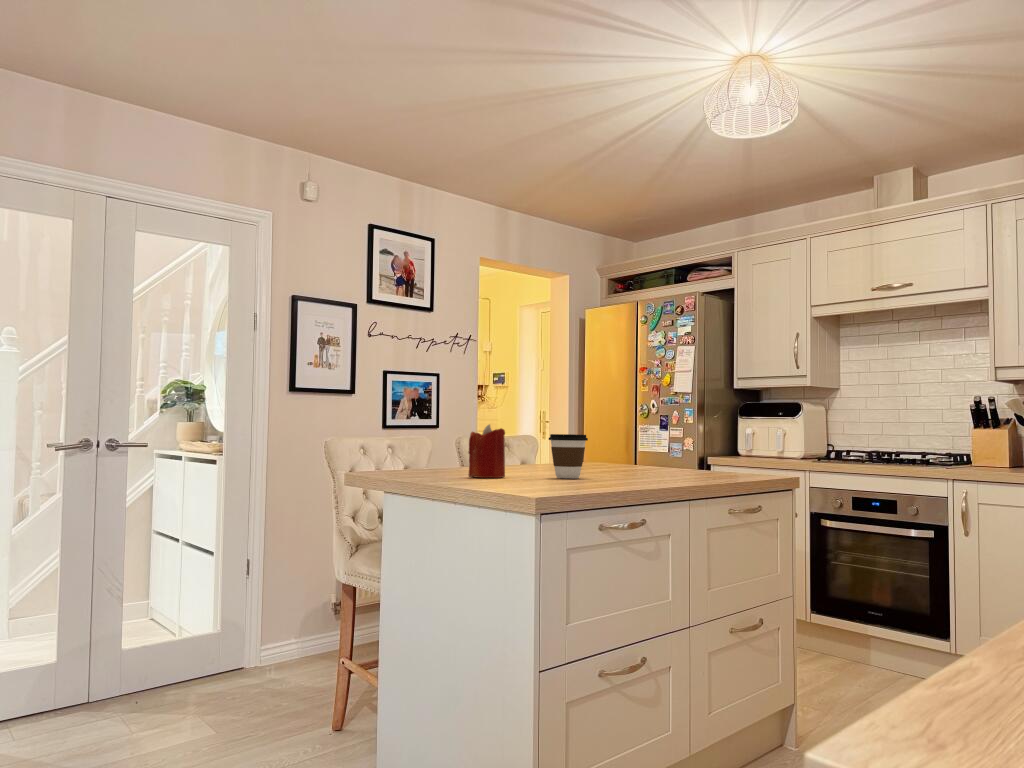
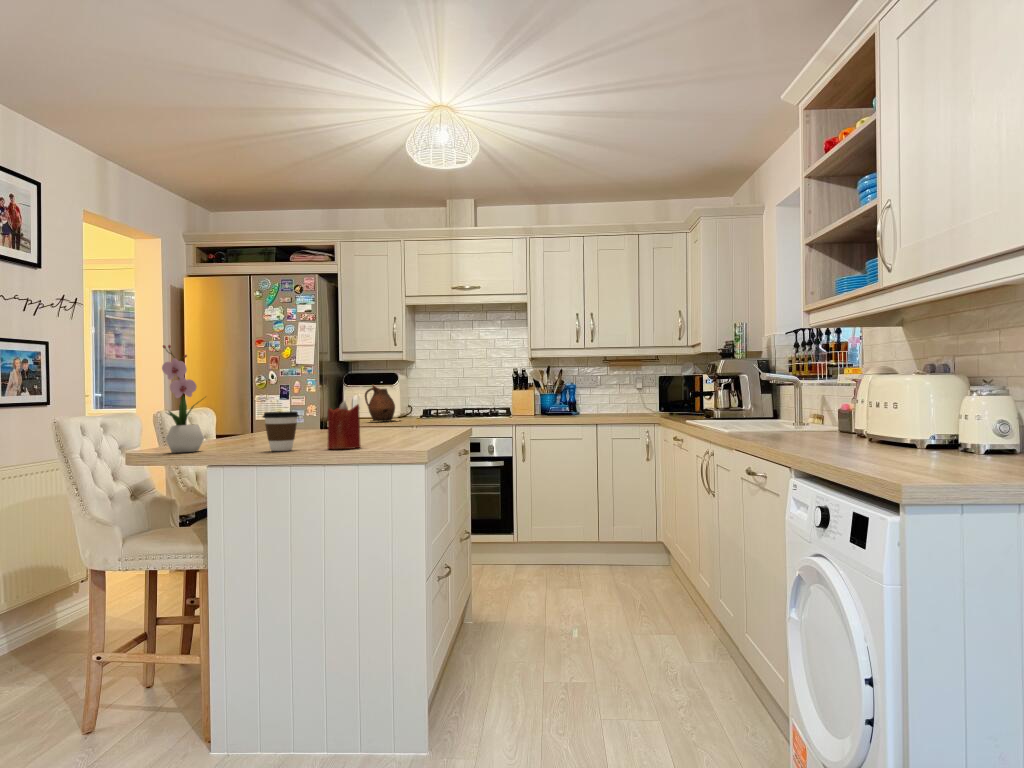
flower arrangement: none [380,369,426,471] -> present [162,345,204,453]
ceramic pitcher: none [747,416,795,464] -> present [365,384,401,422]
coffee cup: present [549,434,588,478] -> present [263,412,299,451]

